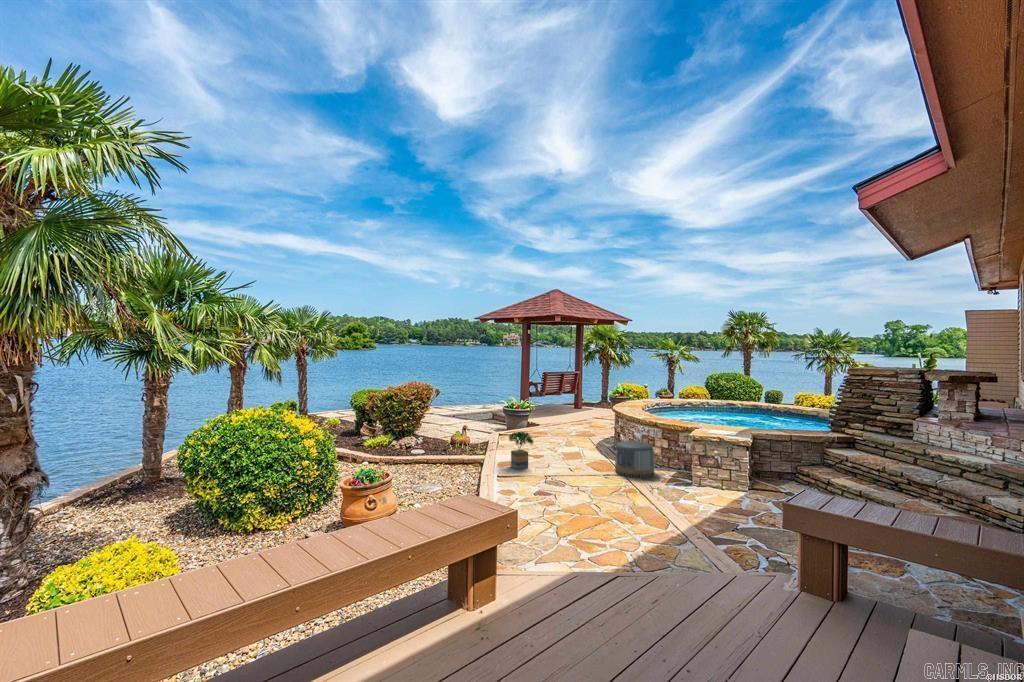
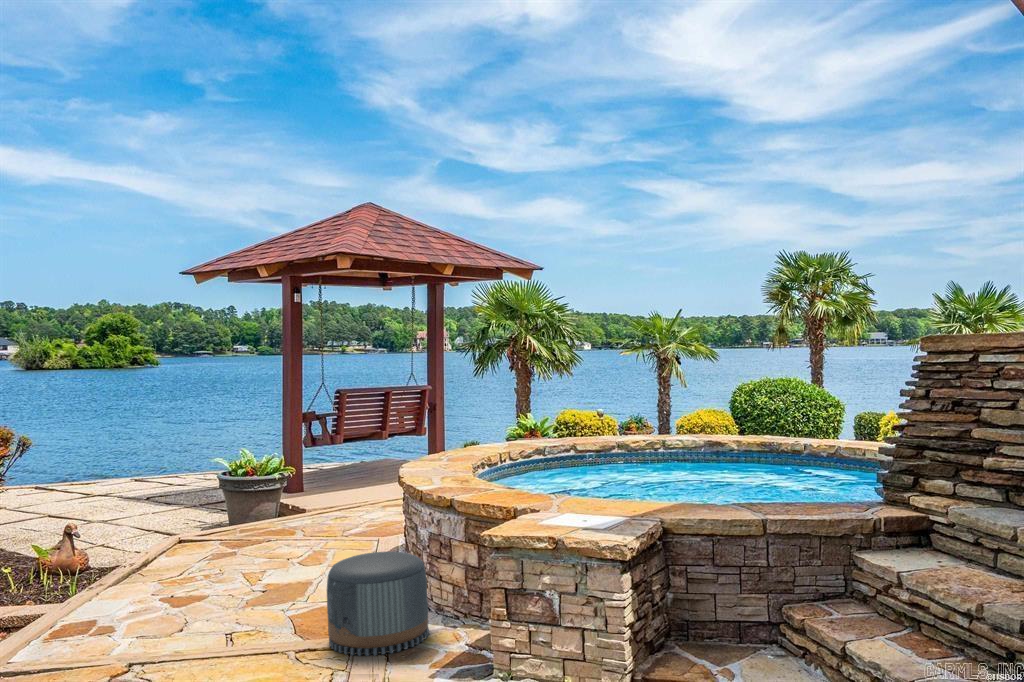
potted tree: present [509,432,533,469] -> none [62,541,134,645]

